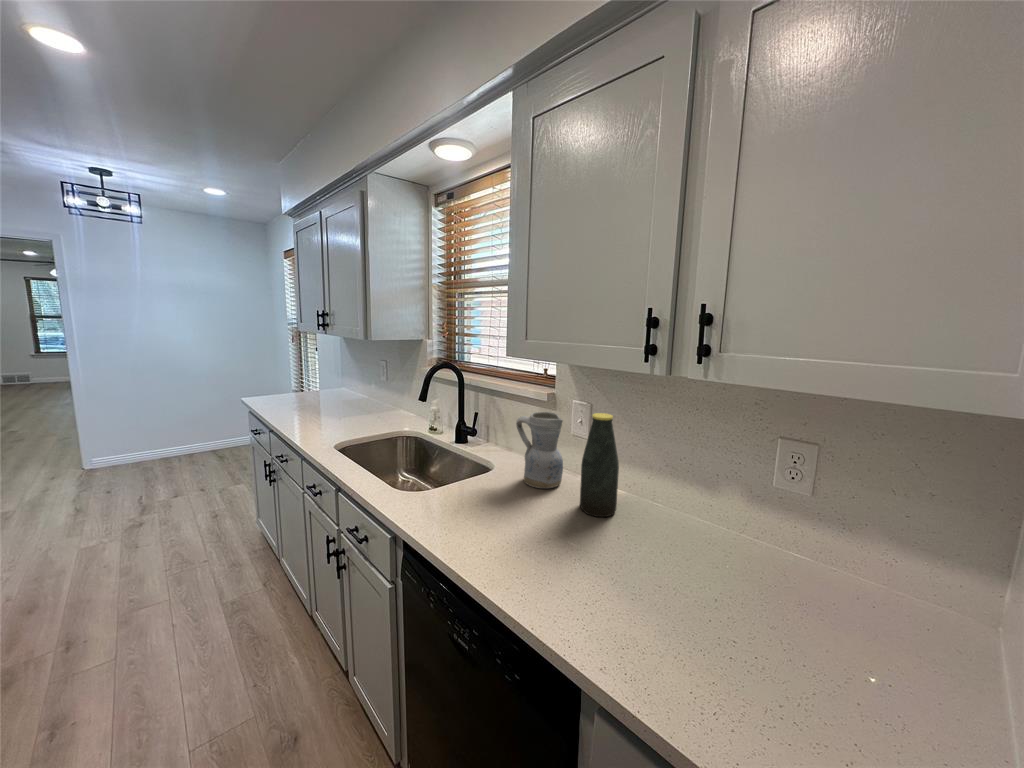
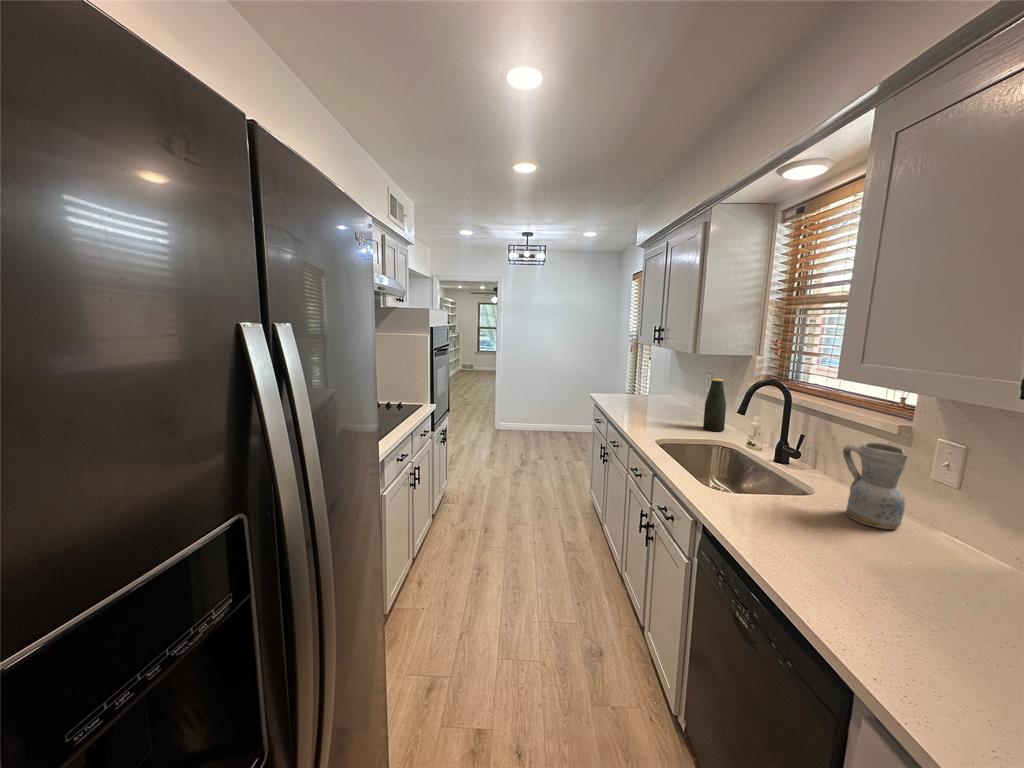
bottle: present [580,413,619,517] -> present [703,379,726,432]

